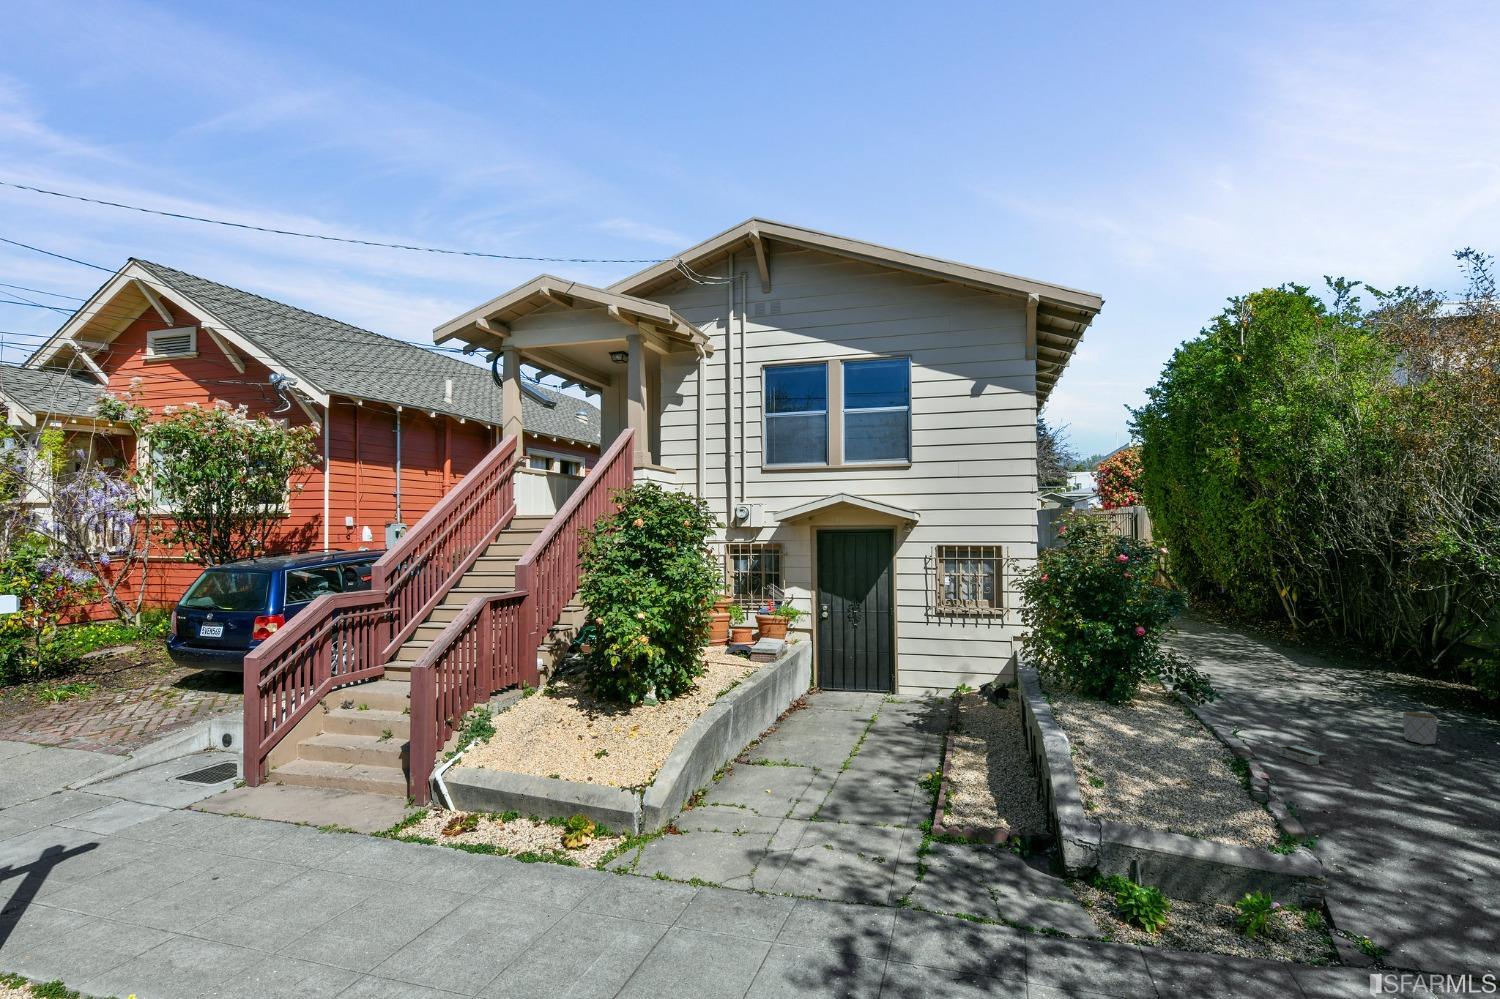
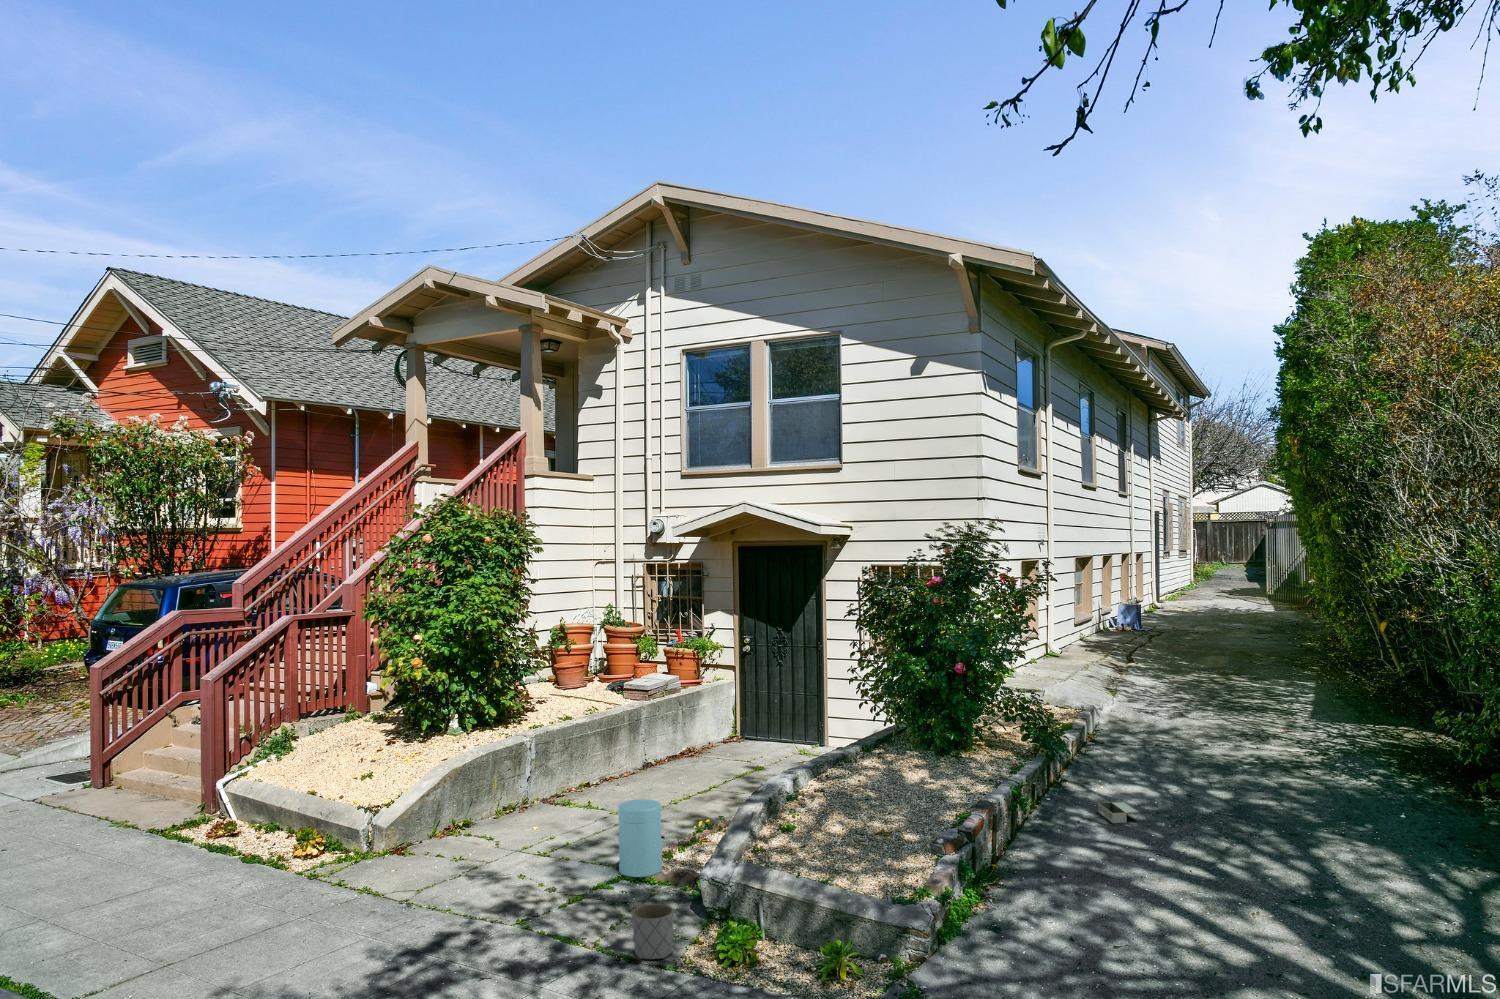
planter: present [1403,712,1437,745] -> present [632,904,673,959]
trash can: none [916,768,966,847] -> present [612,799,662,877]

